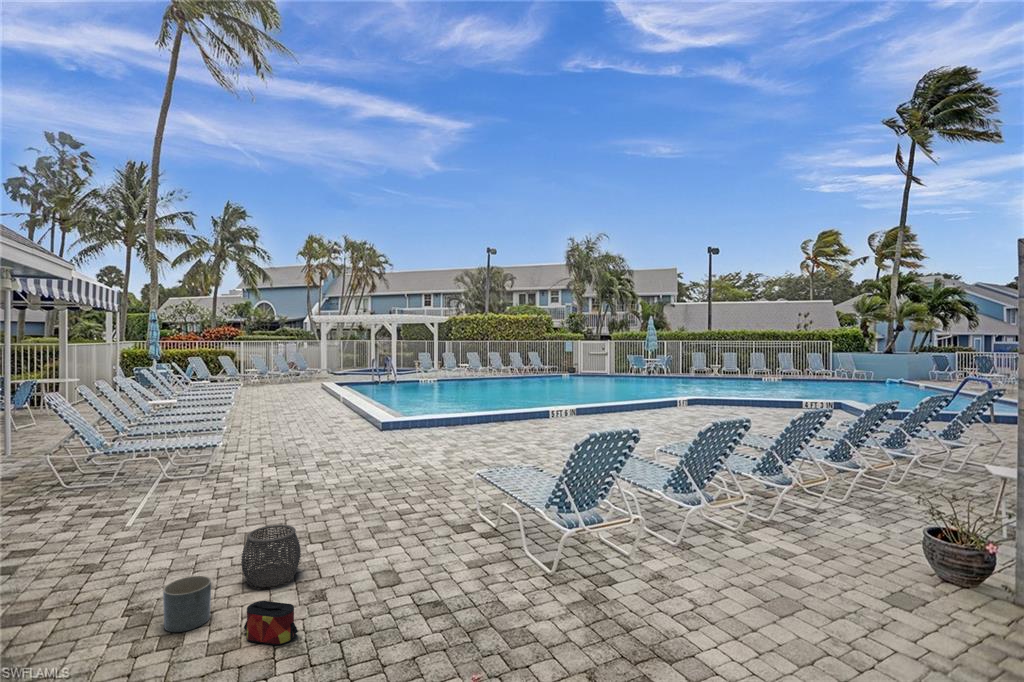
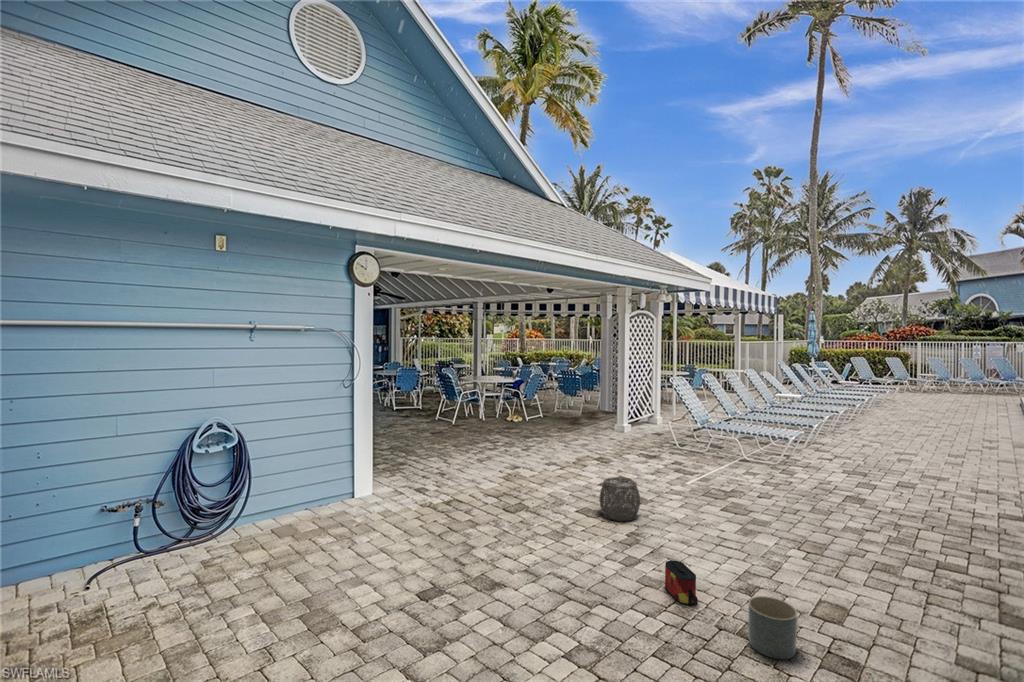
woven basket: present [241,525,301,588] -> present [599,477,640,521]
planter: present [163,576,211,632] -> present [748,596,797,659]

